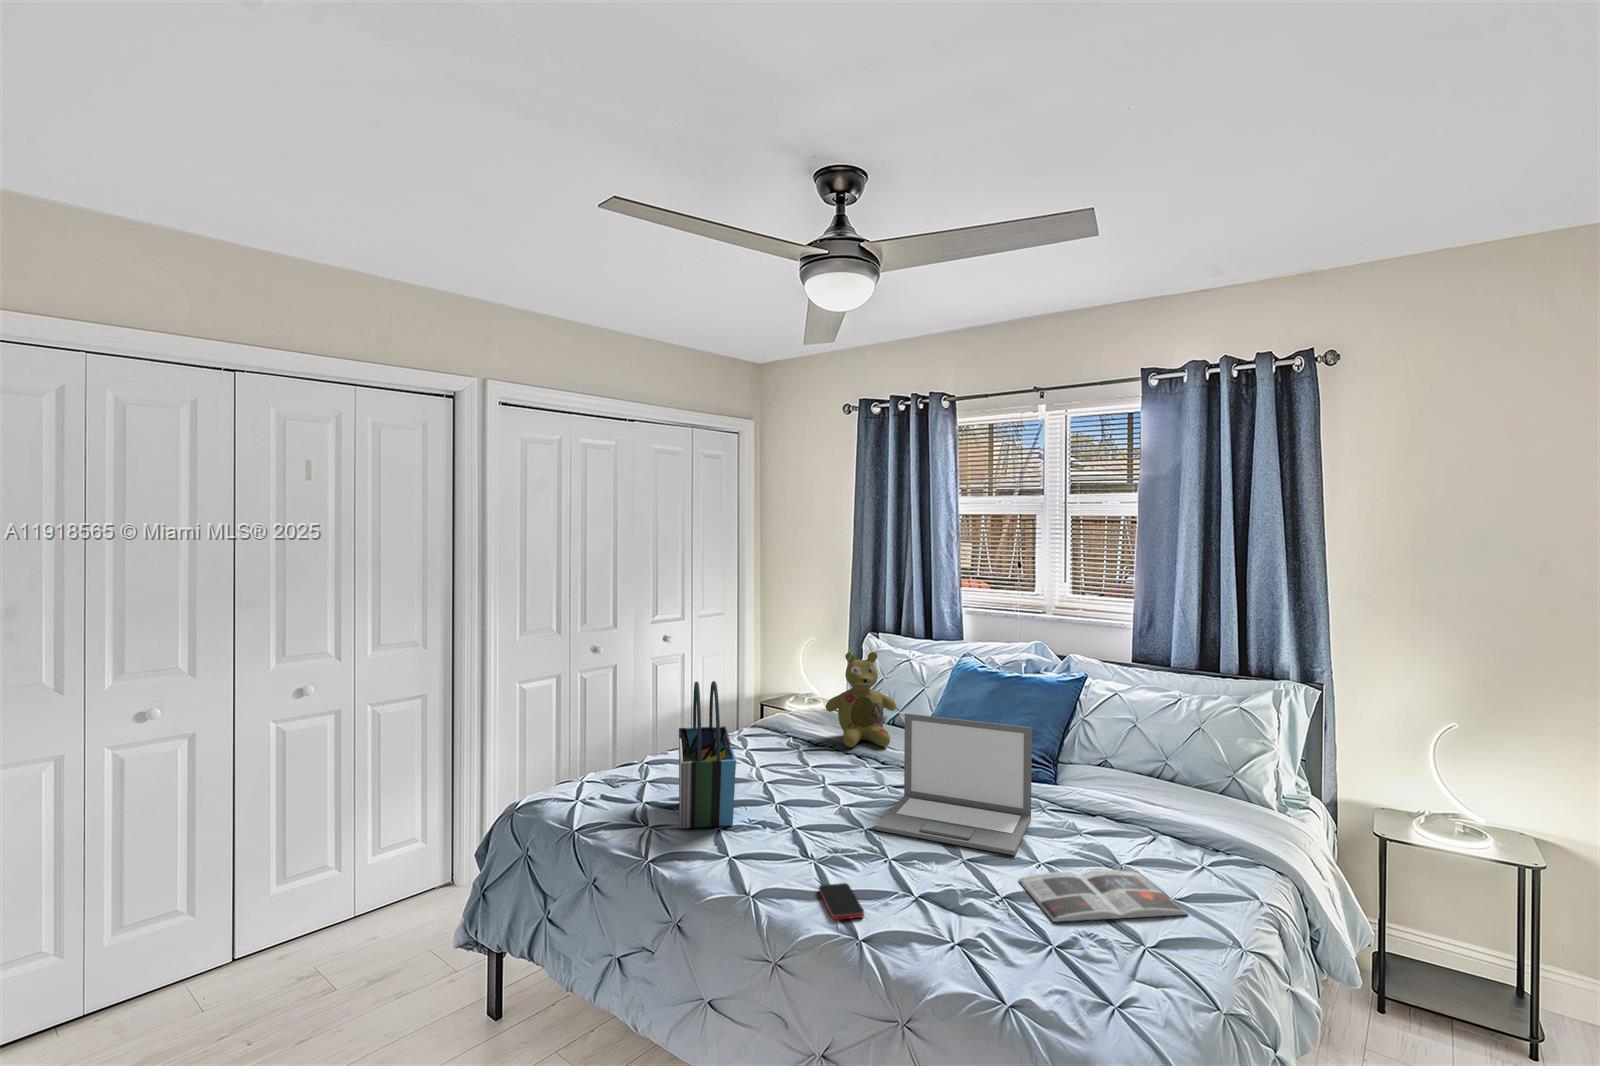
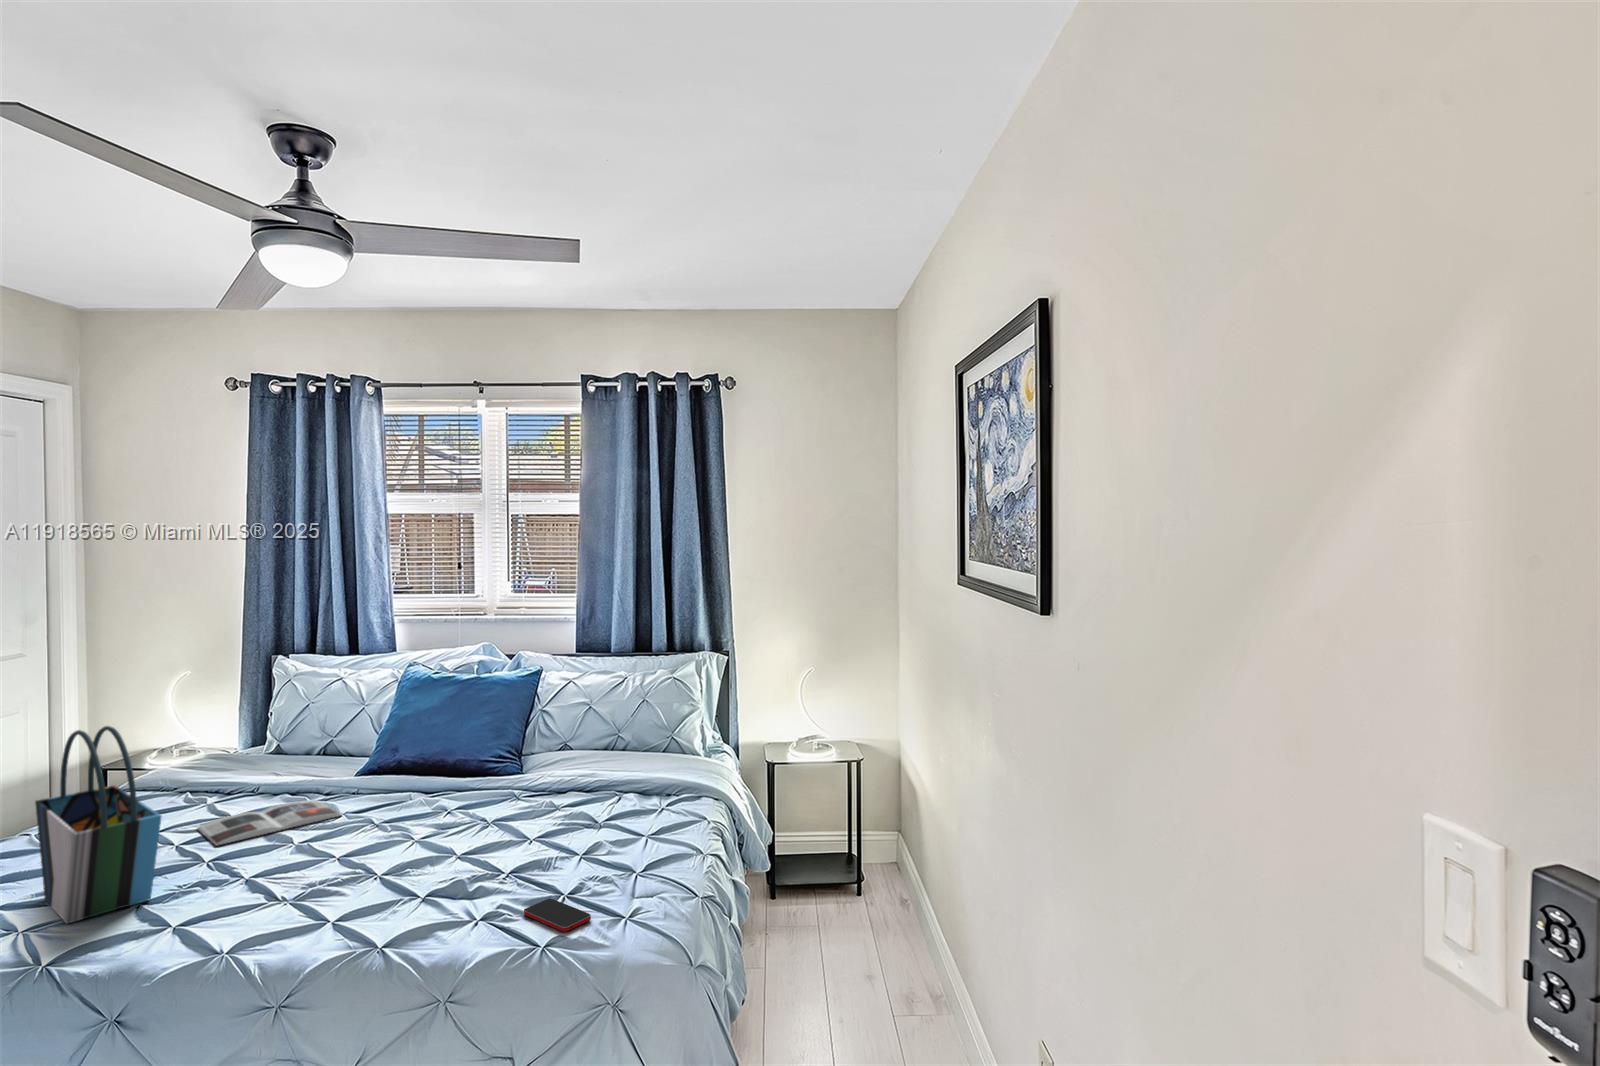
stuffed bear: present [826,652,896,747] -> none [237,673,332,787]
laptop: present [875,713,1032,855] -> none [349,718,511,856]
magazine: present [1019,870,1188,922] -> present [197,800,341,845]
smartphone: present [819,883,864,920] -> present [524,899,591,932]

